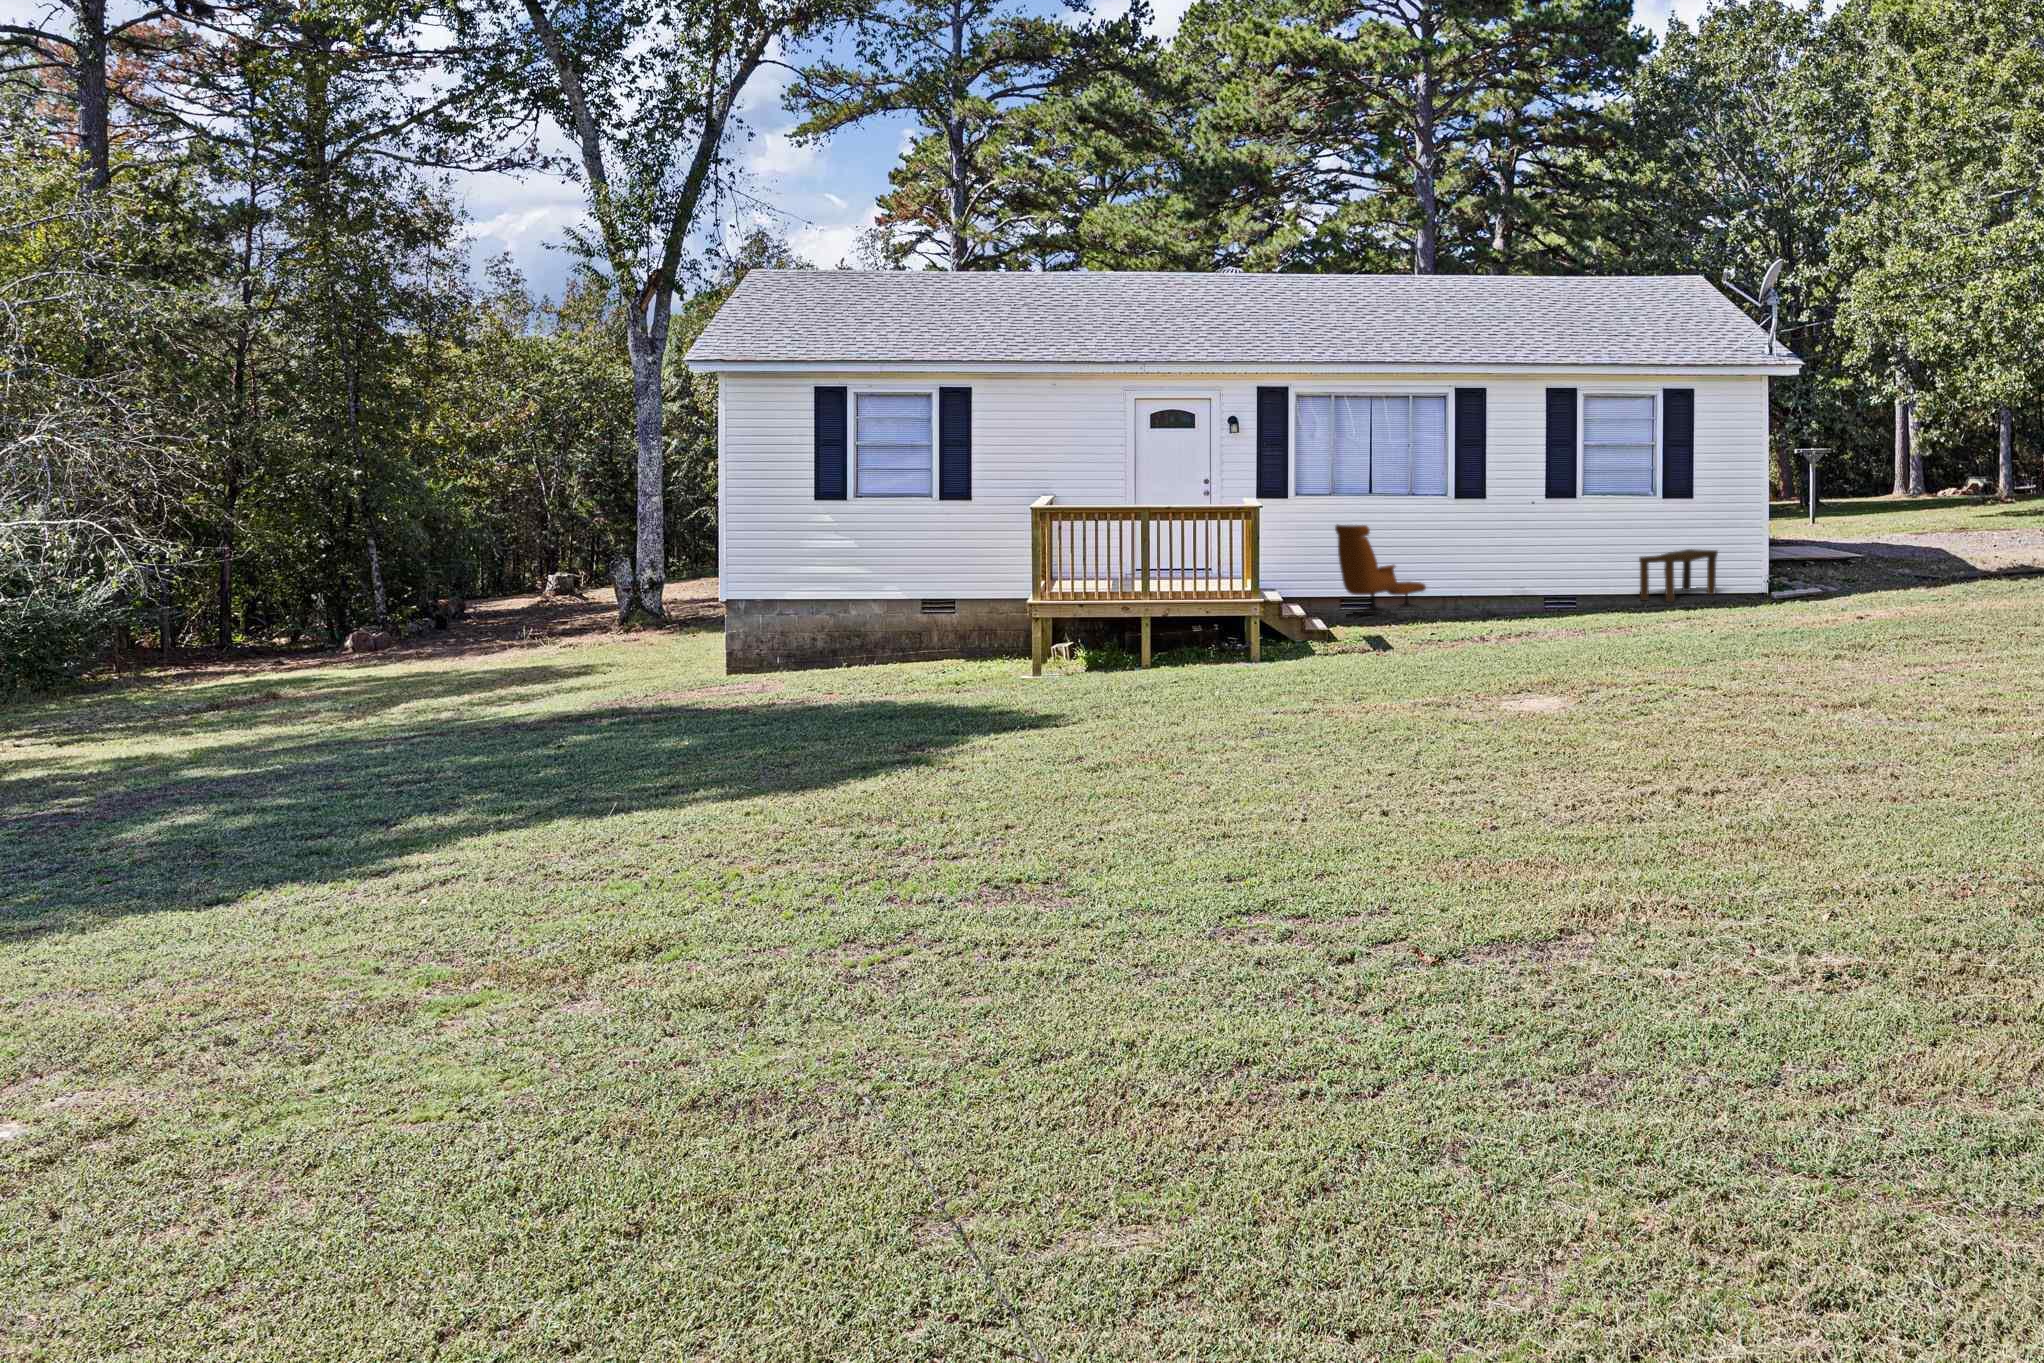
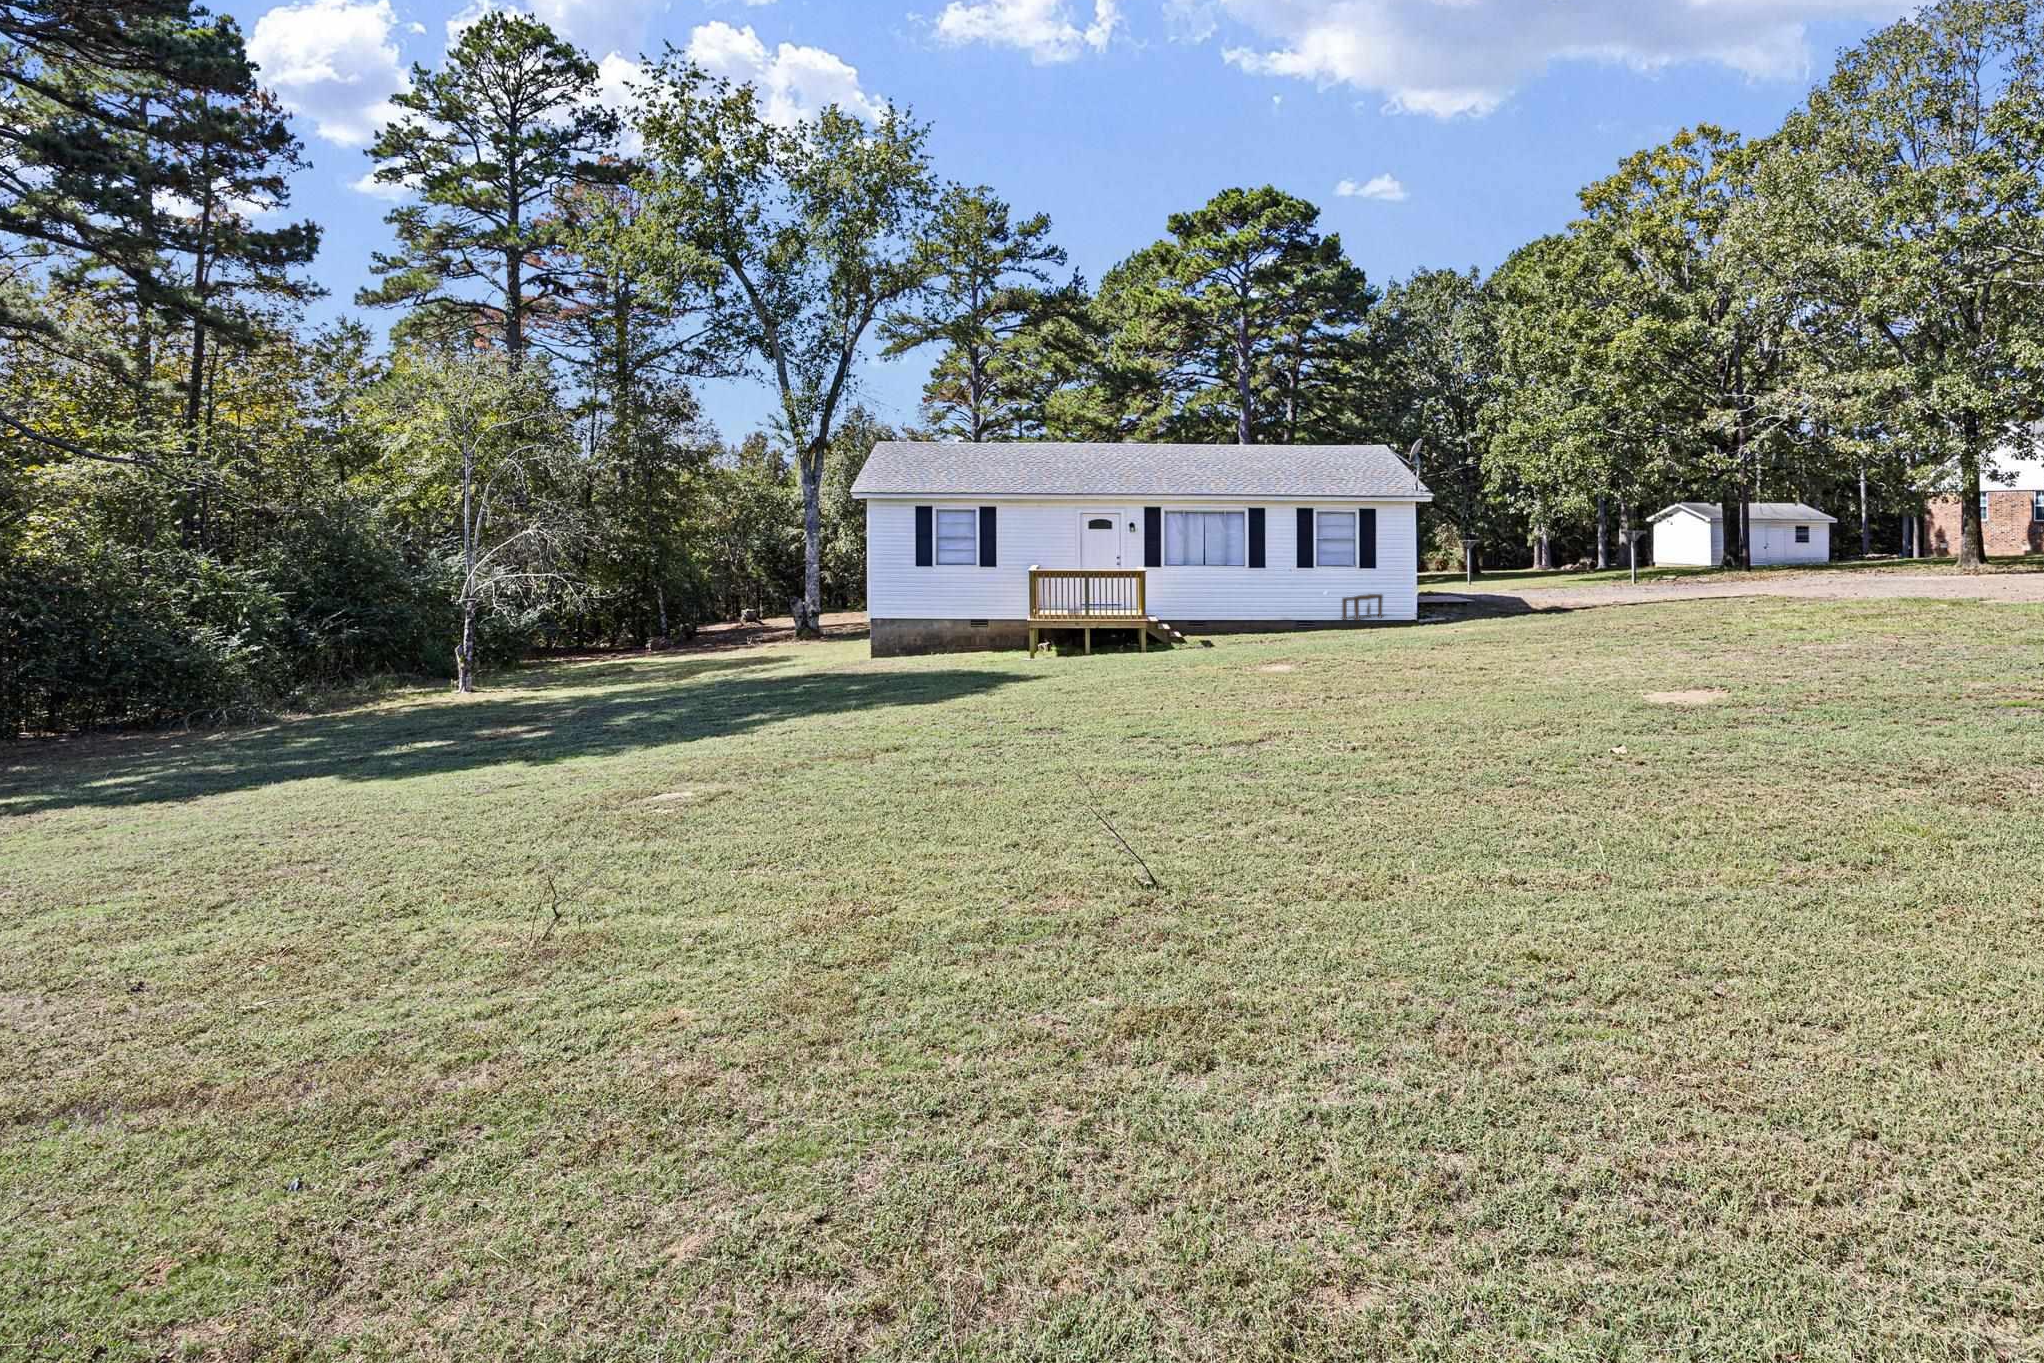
lounge chair: present [1335,524,1426,614] -> none [1185,581,1233,629]

